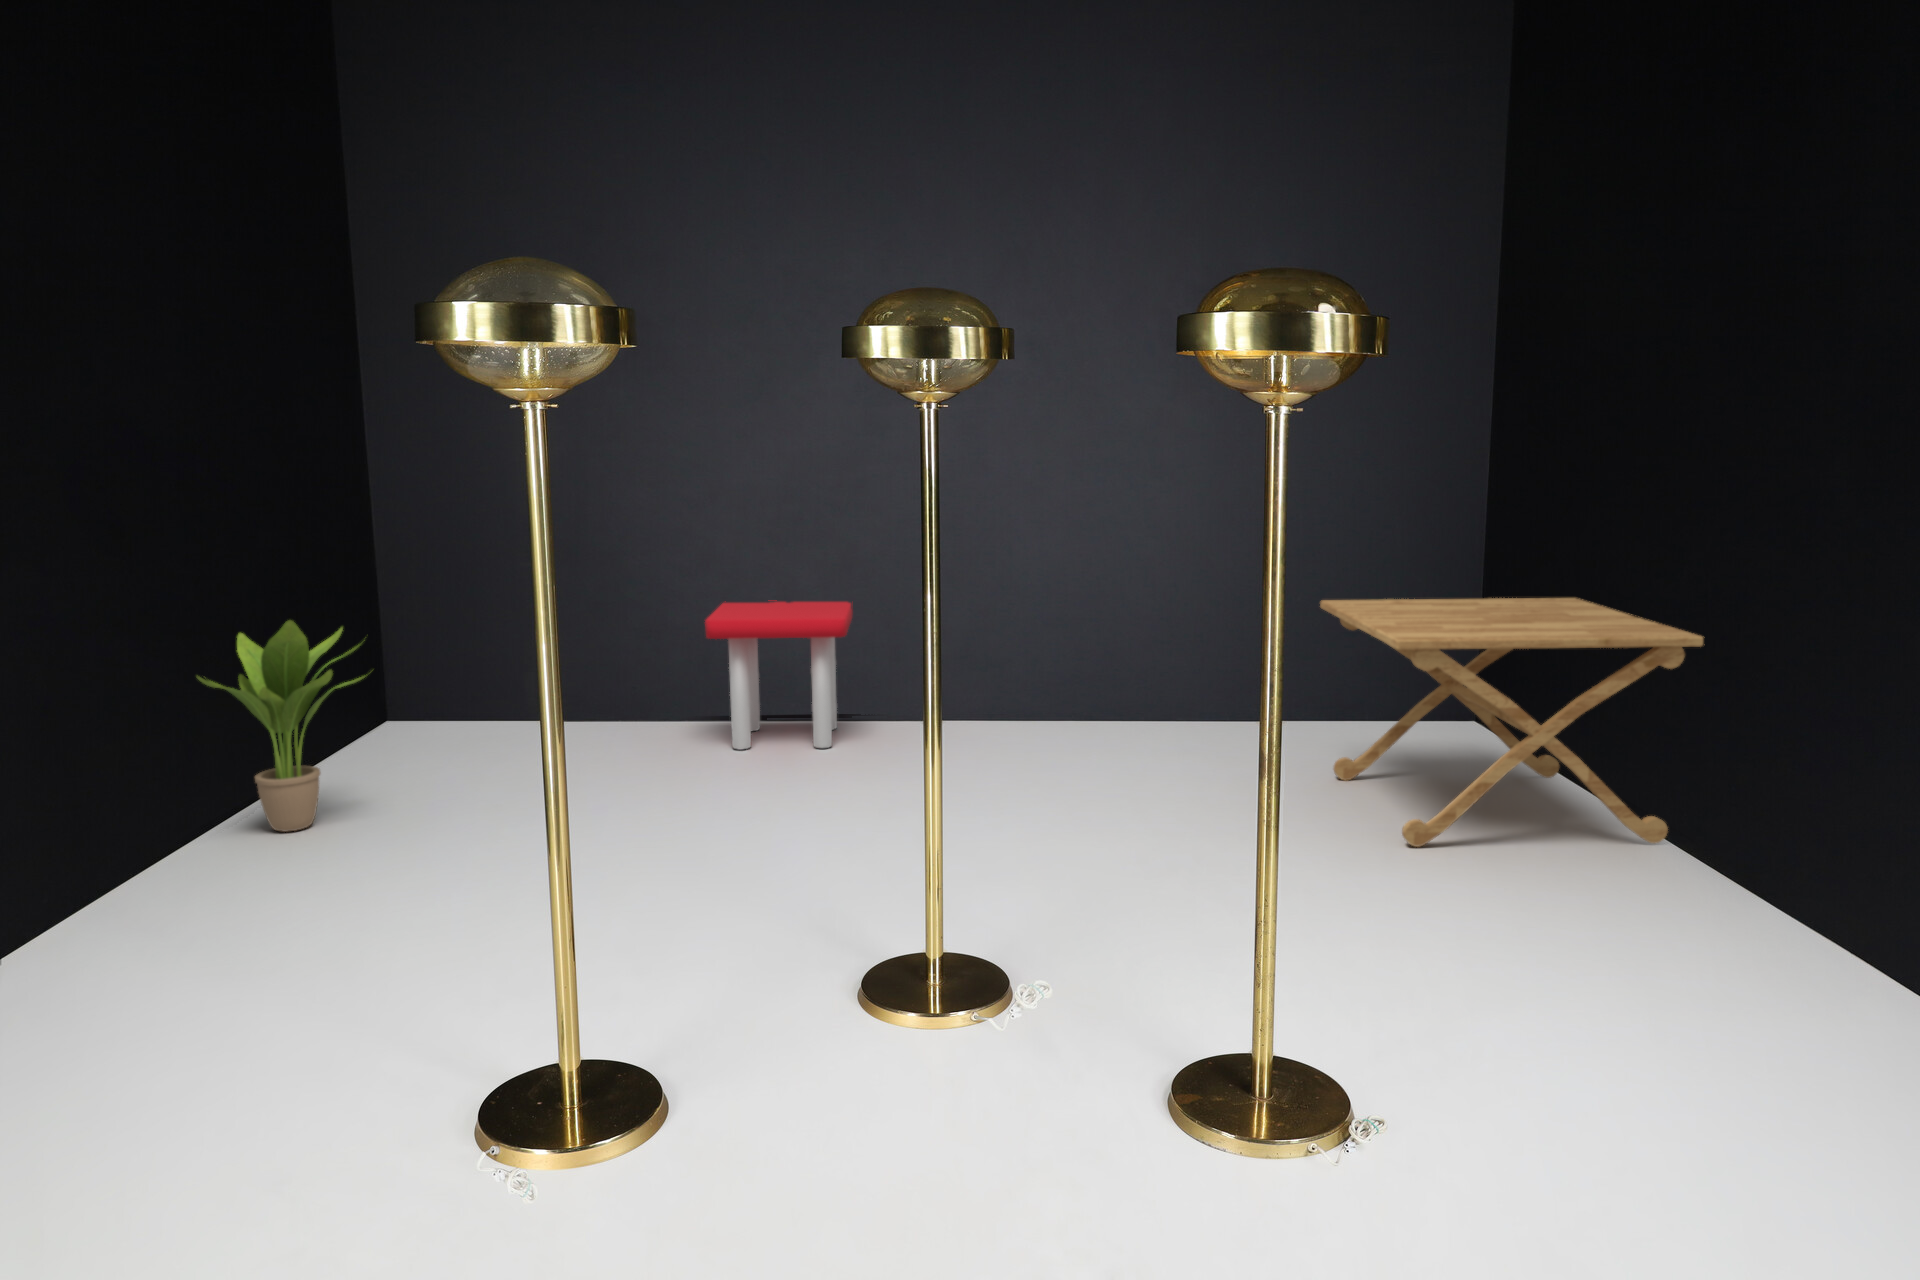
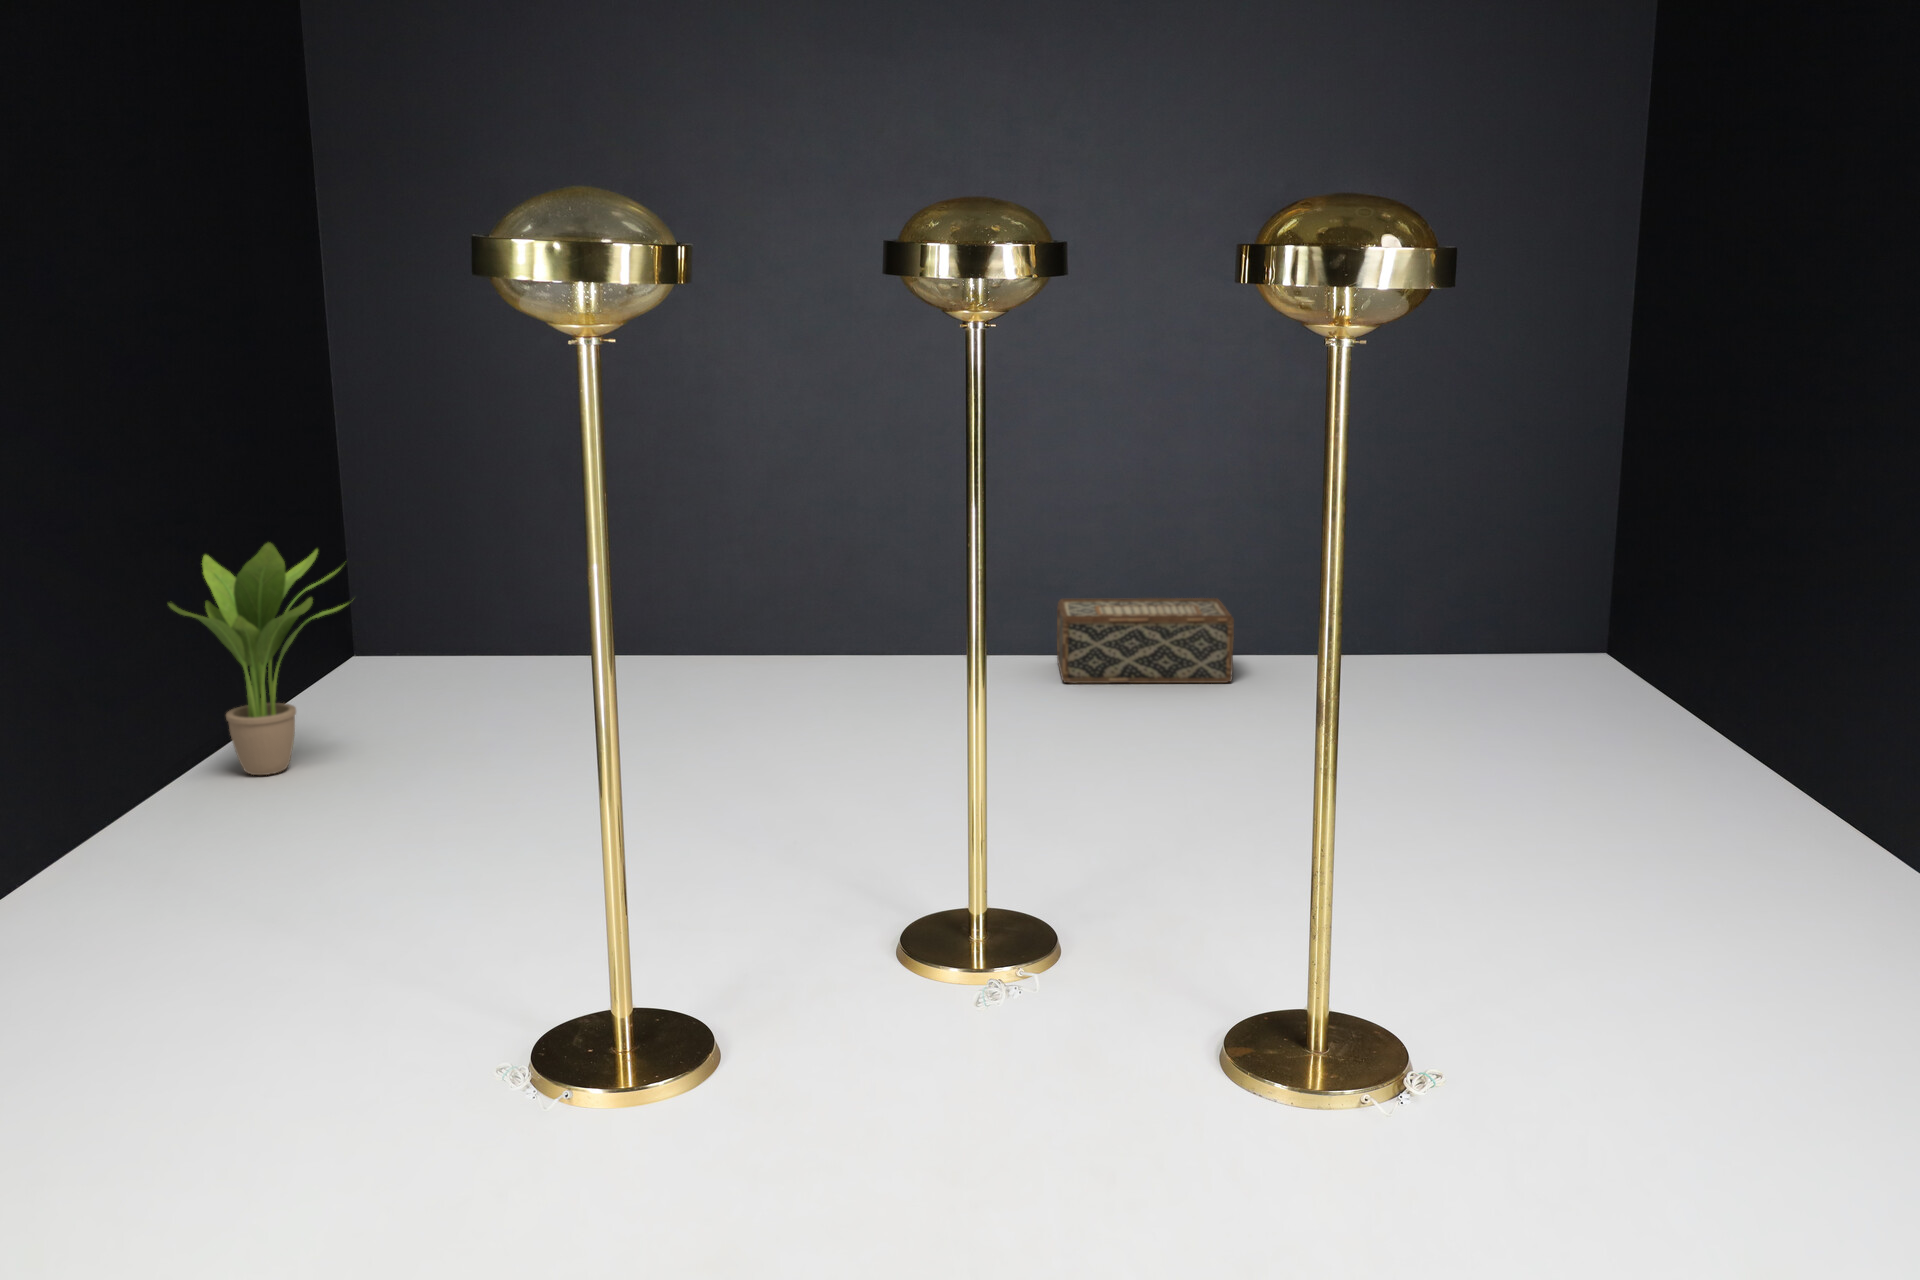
side table: present [1320,598,1703,847] -> none [1418,527,1843,806]
stool: present [705,600,852,750] -> none [716,520,882,690]
woven basket: none [1005,665,1159,740] -> present [1057,598,1234,683]

